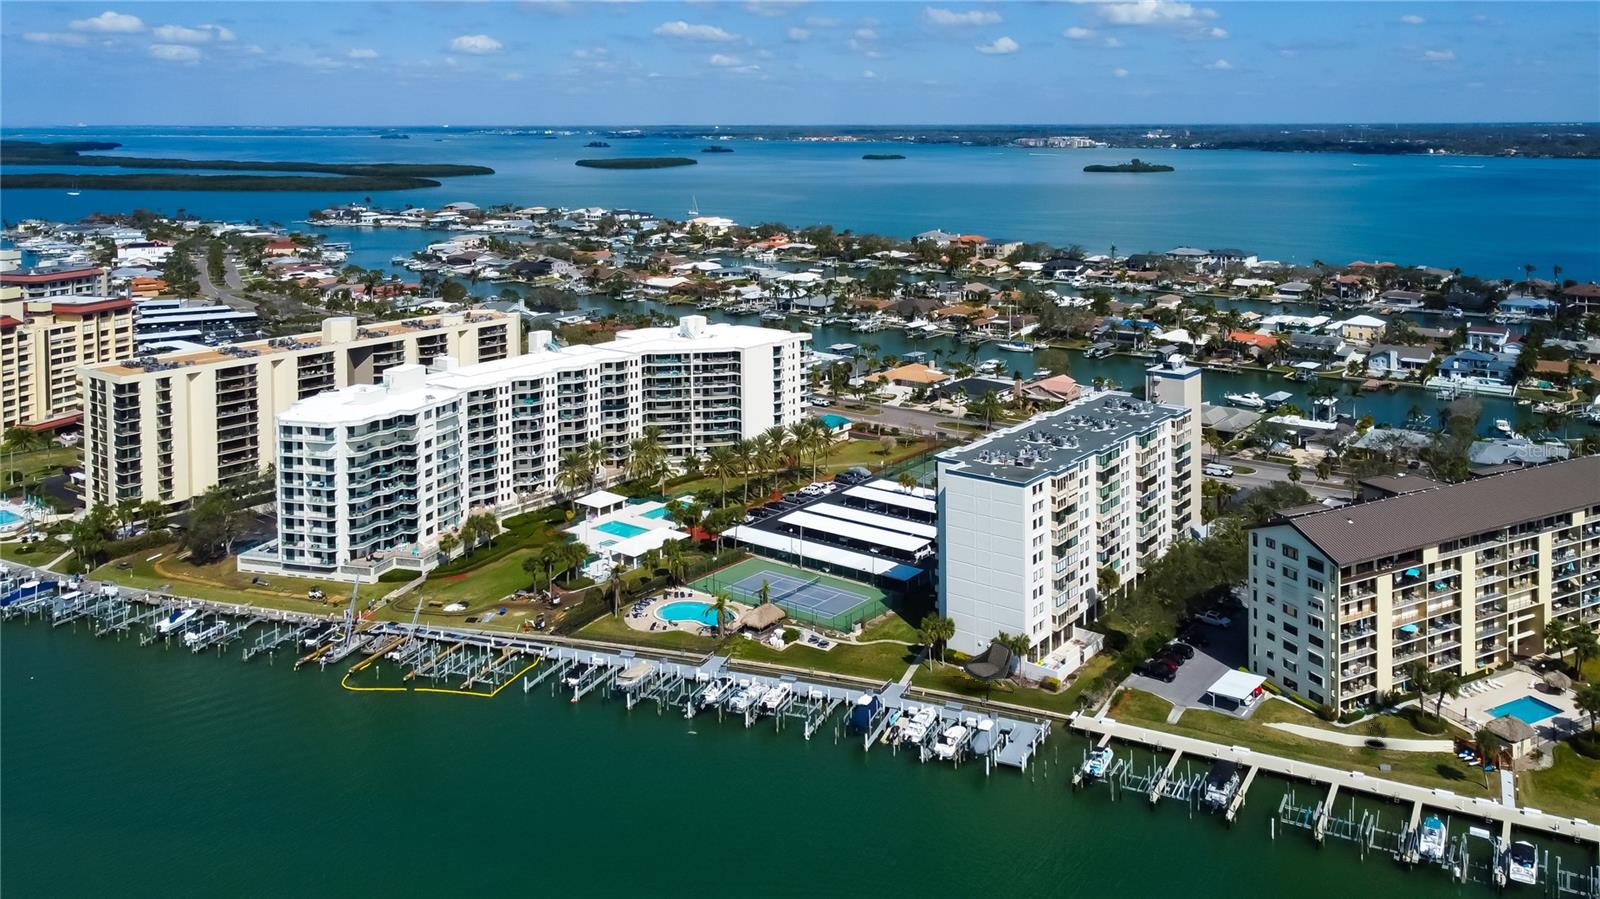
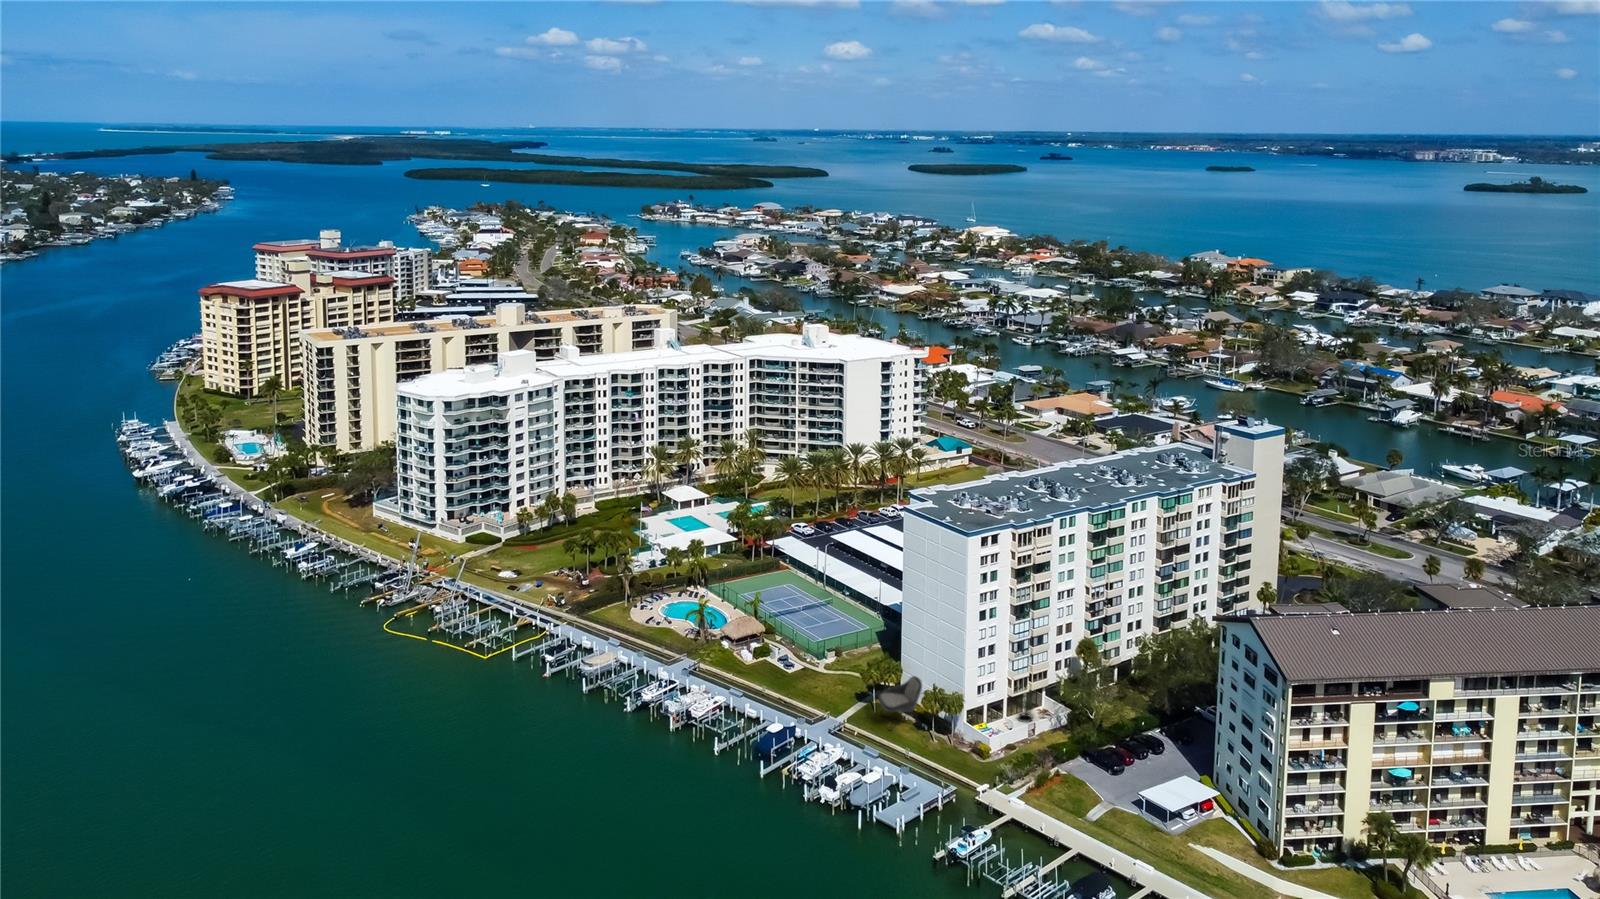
potted tree: present [1364,715,1387,749] -> present [1017,694,1033,722]

